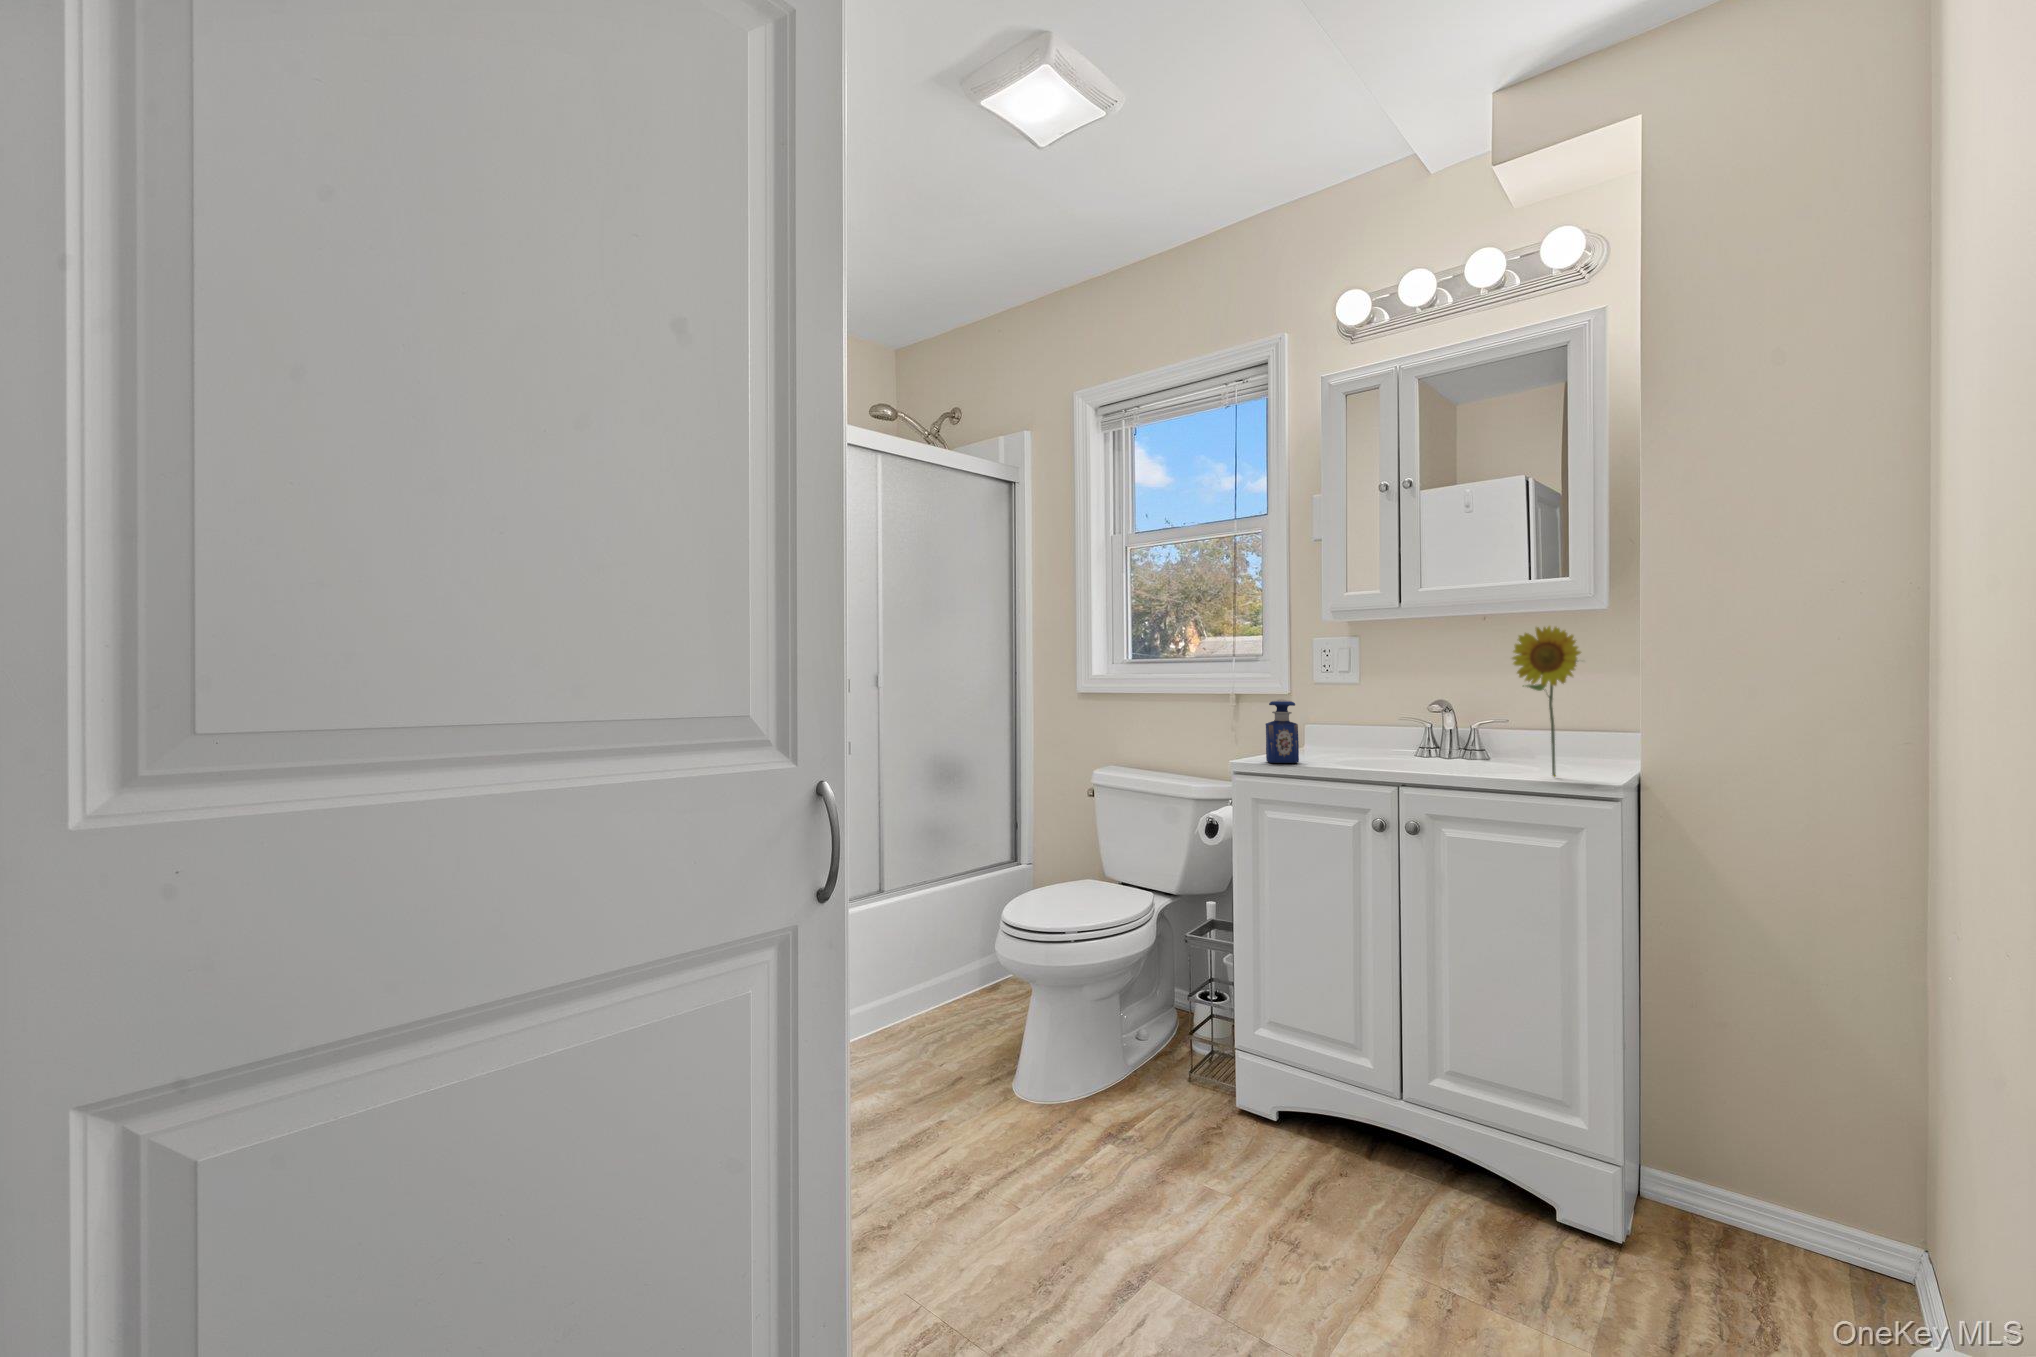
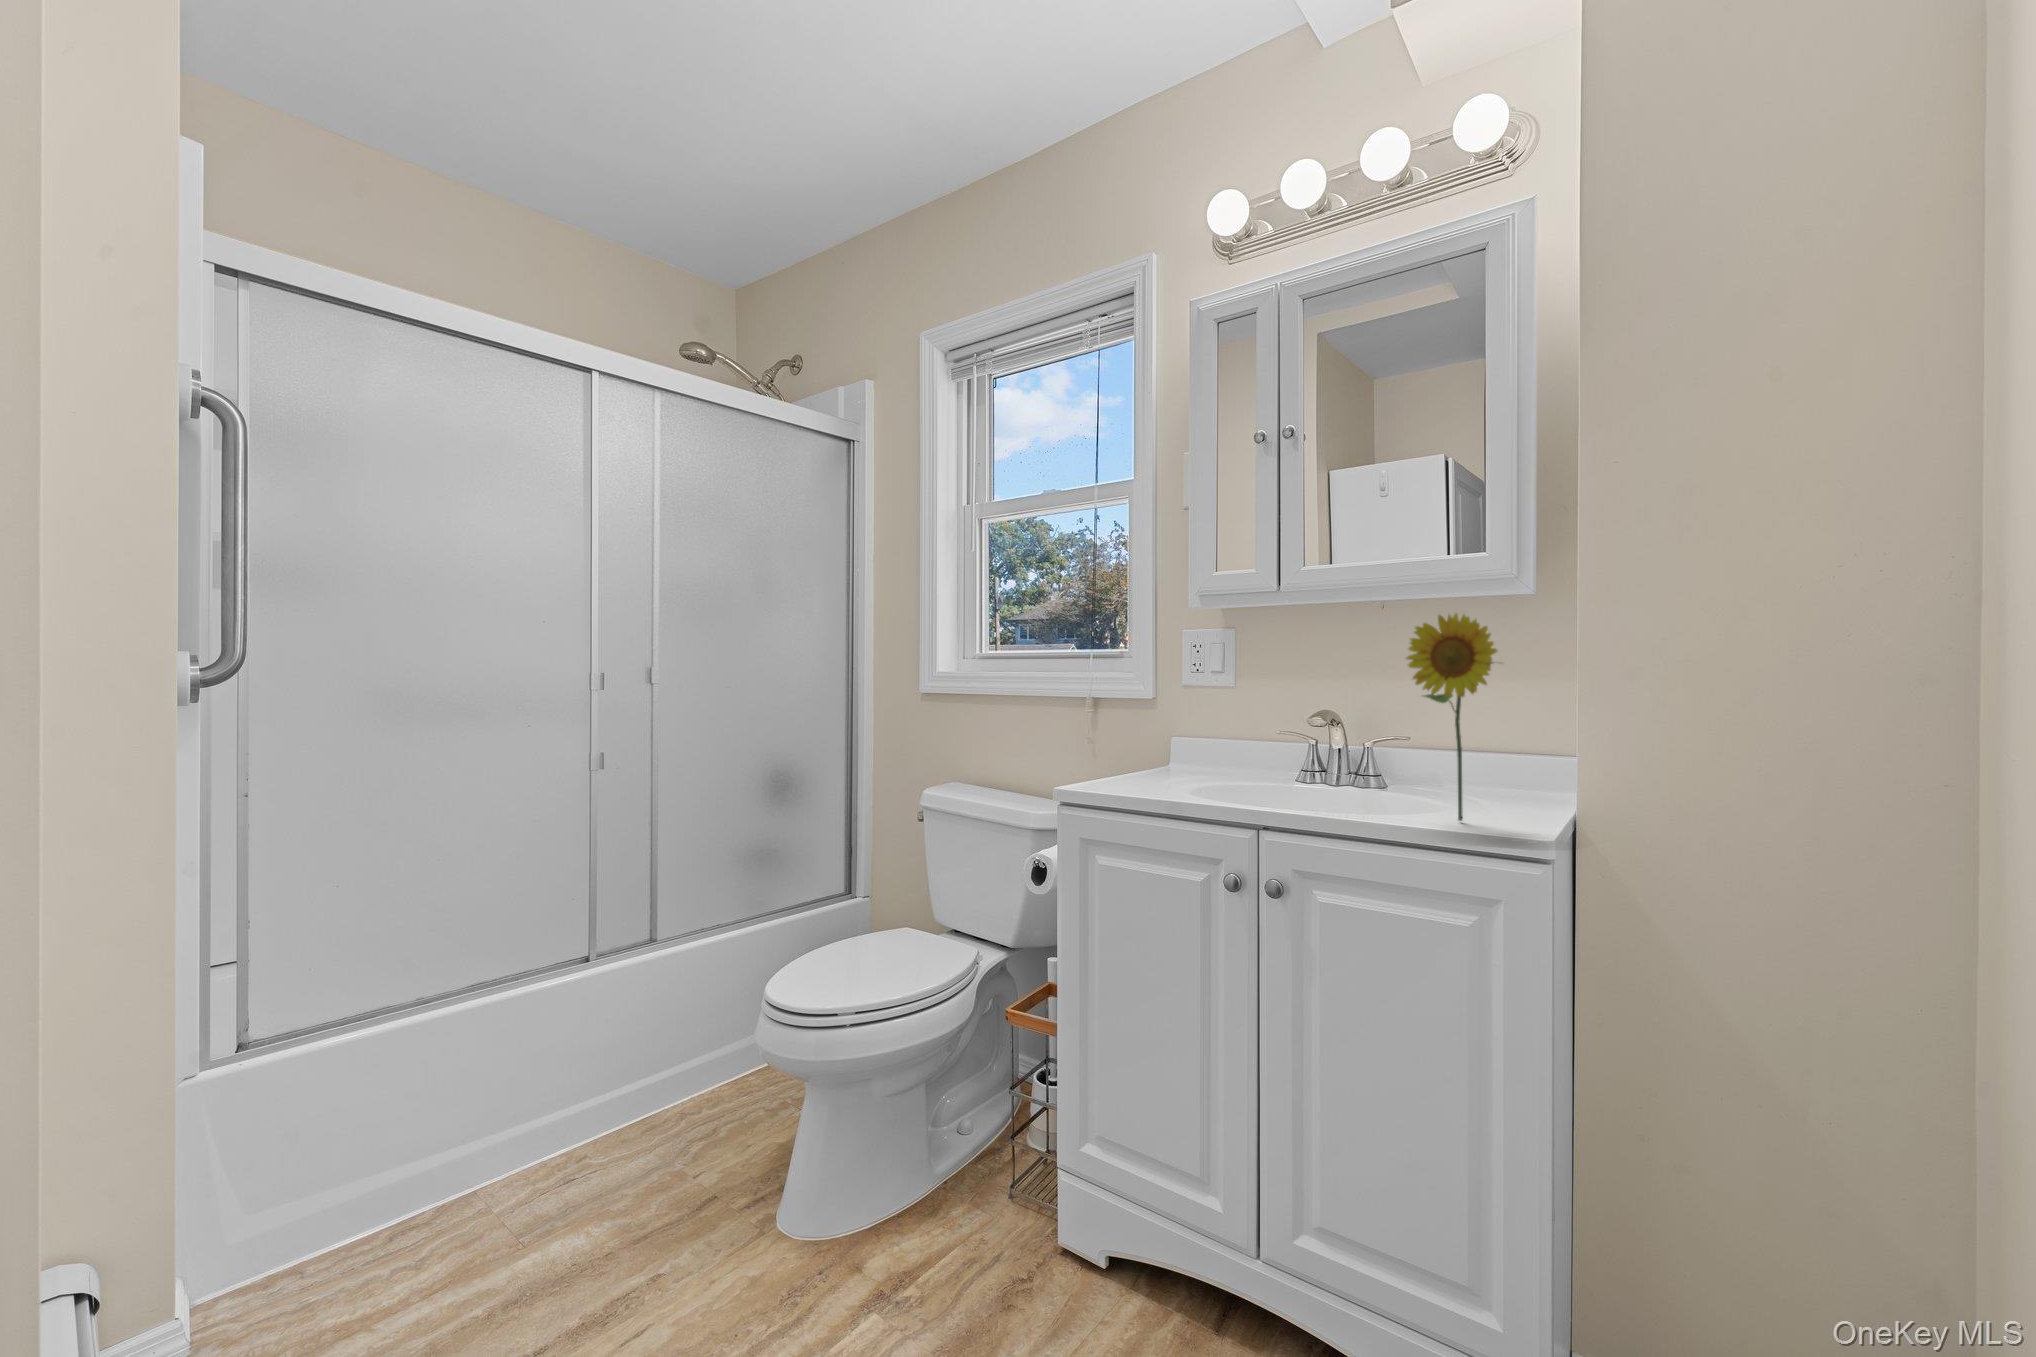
perfume bottle: present [1266,700,1299,763] -> none [1103,709,1143,793]

